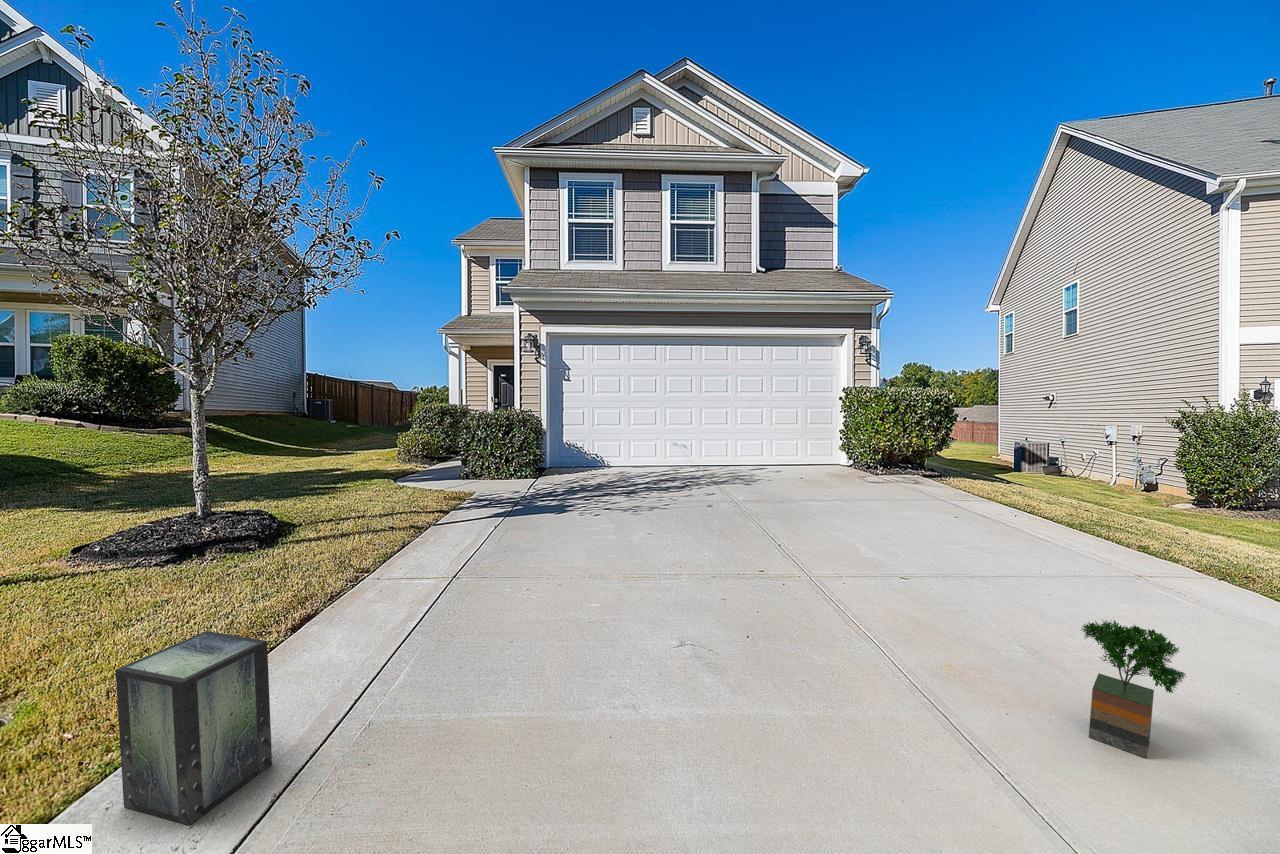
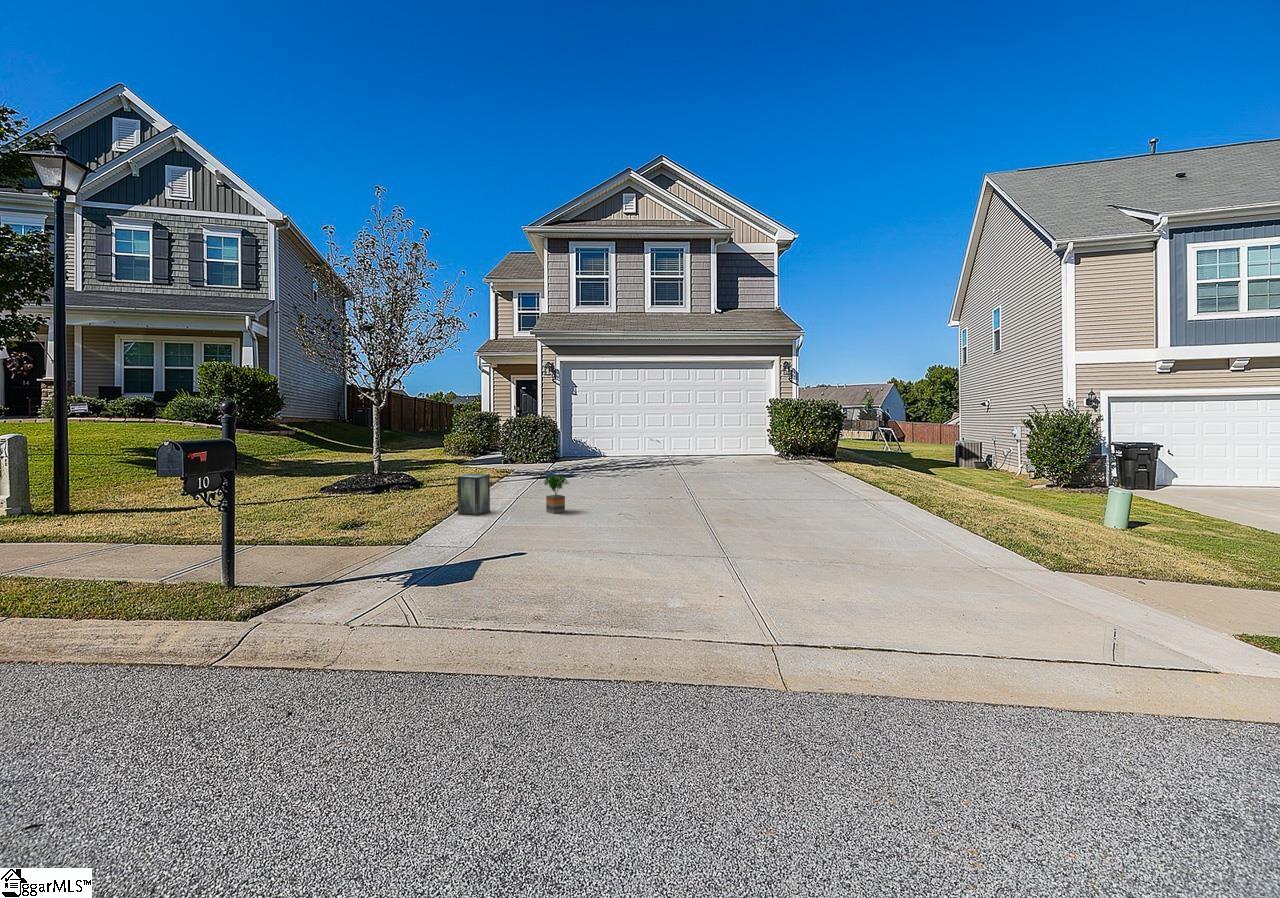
potted tree: present [1081,620,1186,758] -> present [544,475,569,514]

